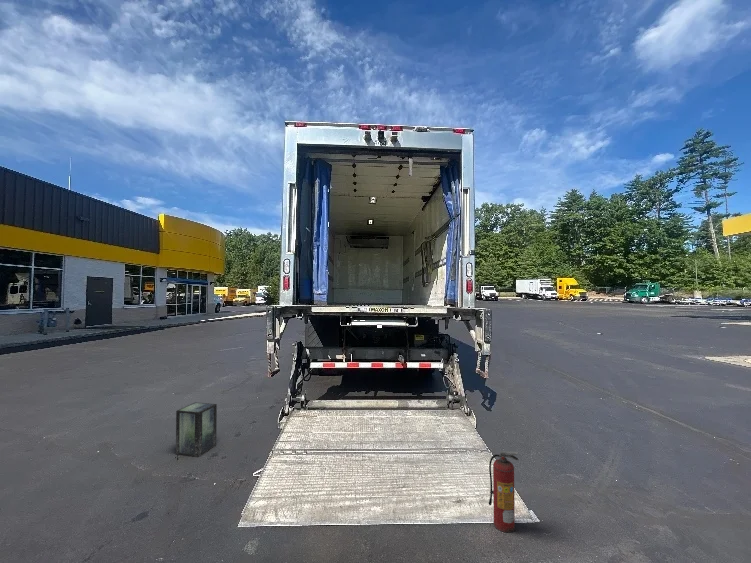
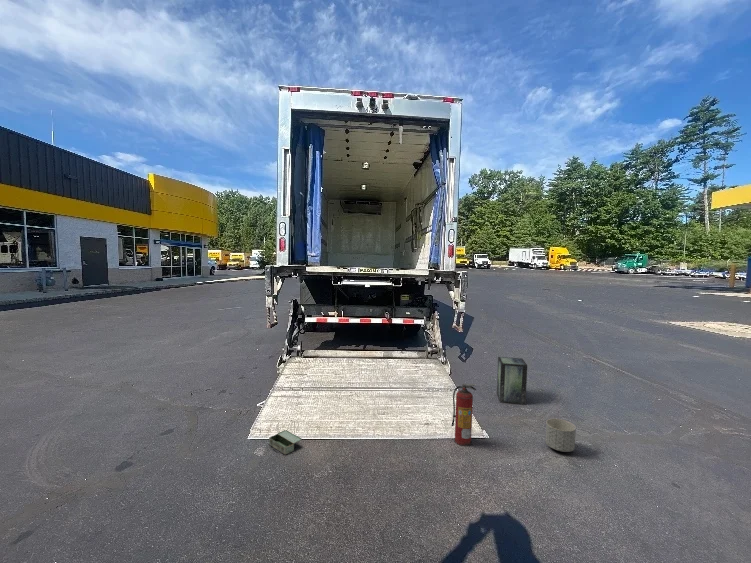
storage box: present [176,402,217,457] -> present [497,357,527,405]
planter: none [608,495,648,542] -> present [545,419,576,452]
toolbox: none [265,512,306,549] -> present [269,430,302,455]

